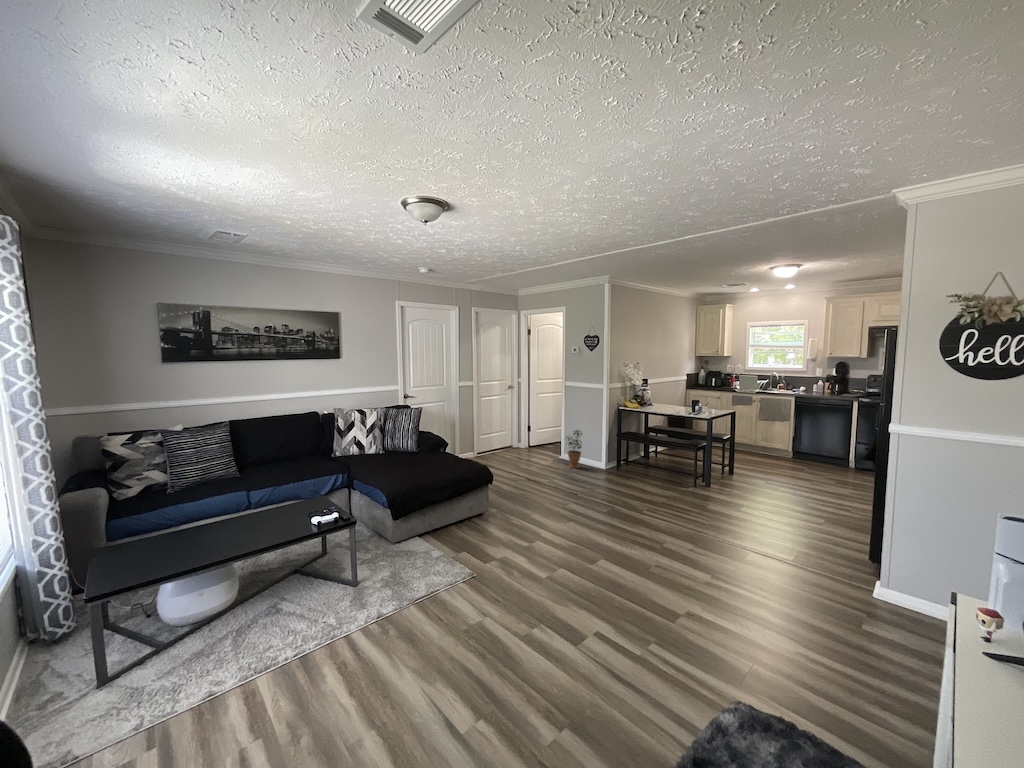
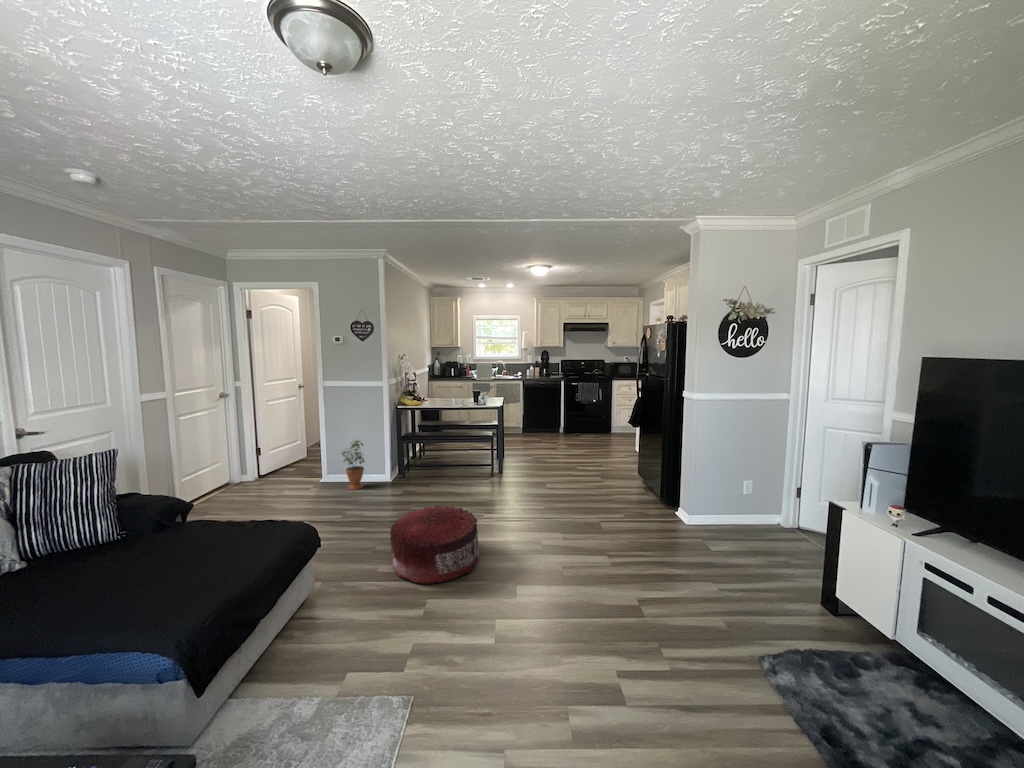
pouf: none [534,483,605,538] -> present [390,505,479,584]

